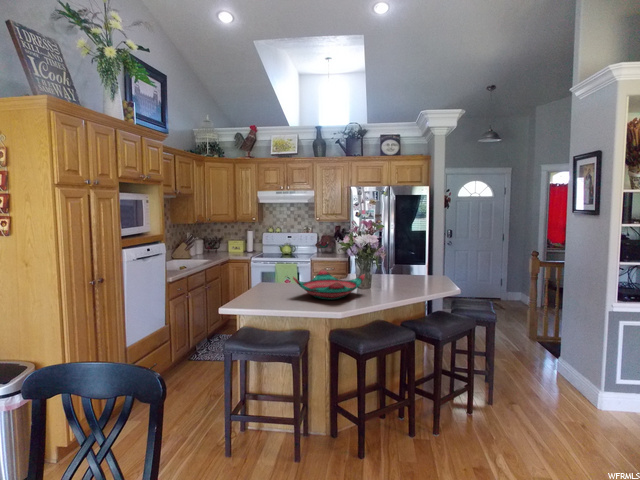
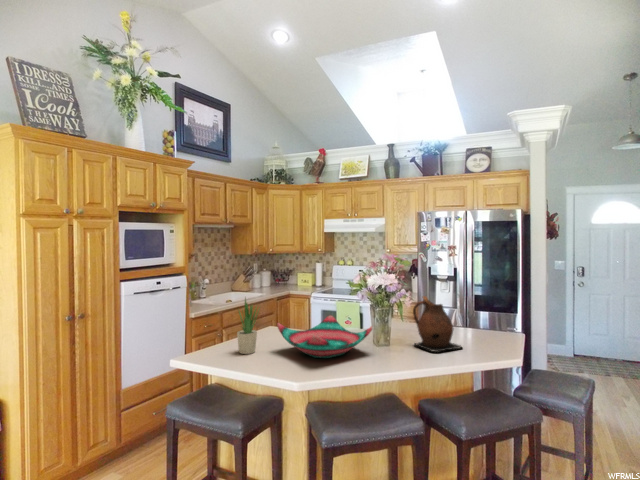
ceramic pitcher: none [384,251,419,290] -> present [413,296,462,352]
potted plant: none [261,256,280,302] -> present [237,298,258,354]

